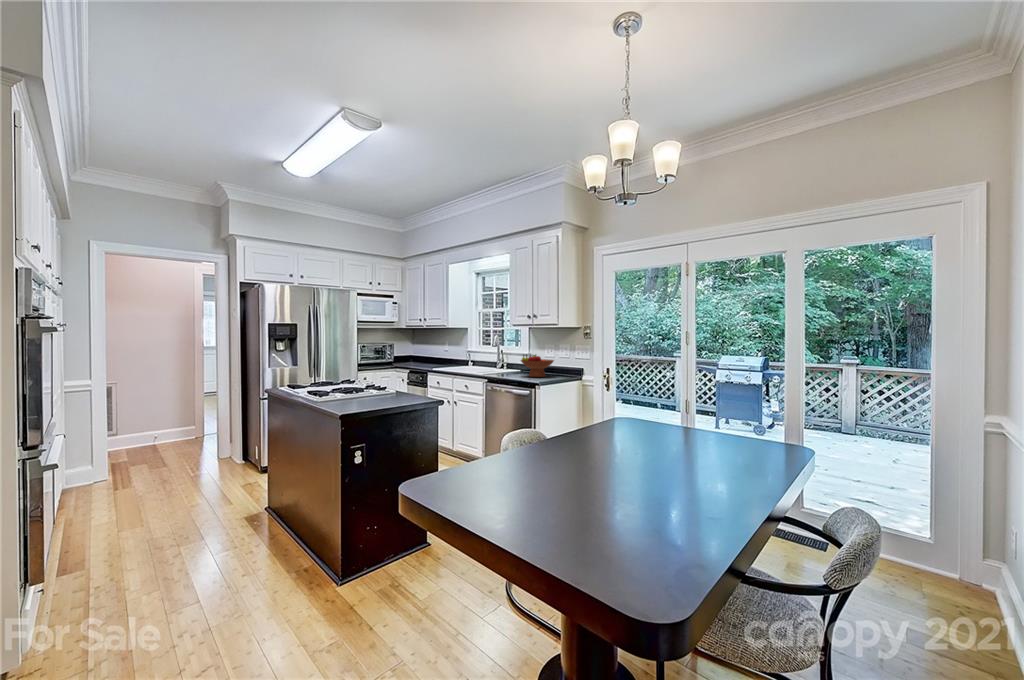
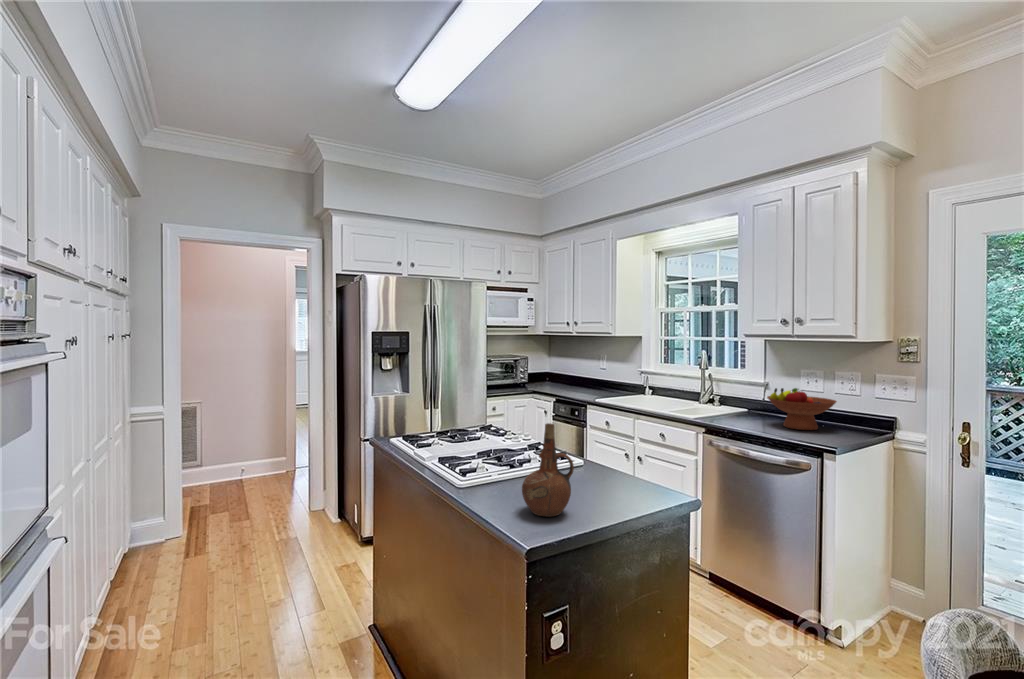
ceramic pitcher: none [347,361,374,405] -> present [522,423,574,517]

